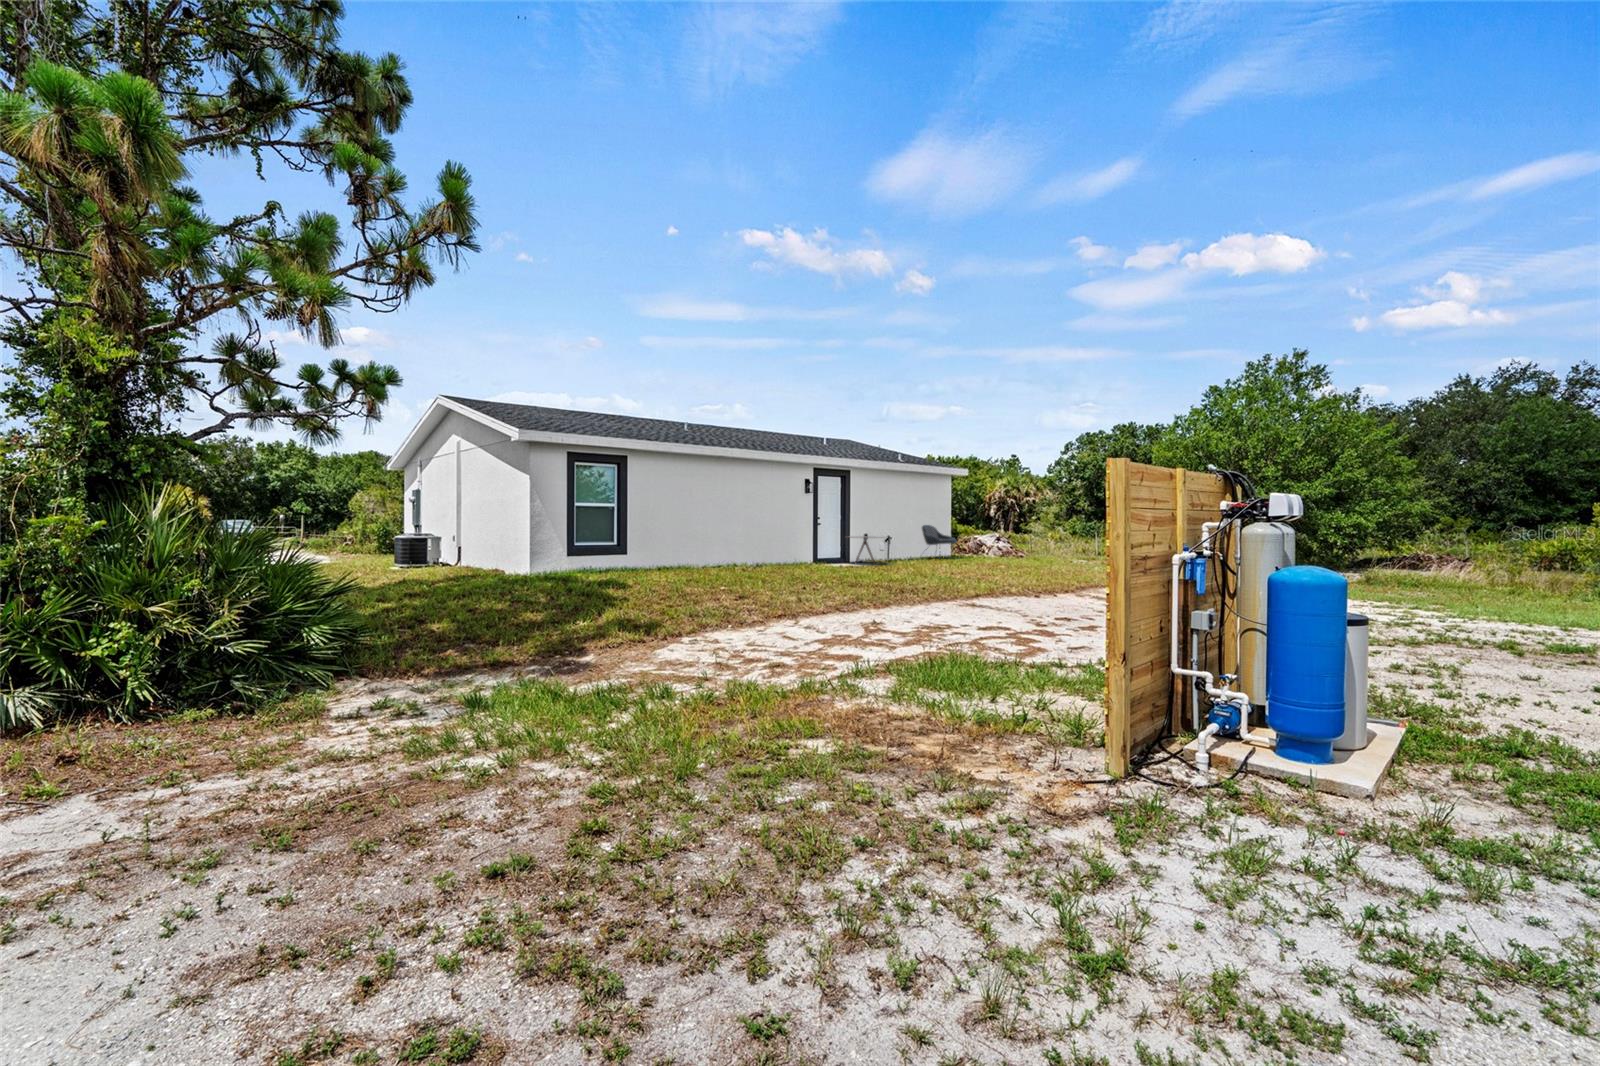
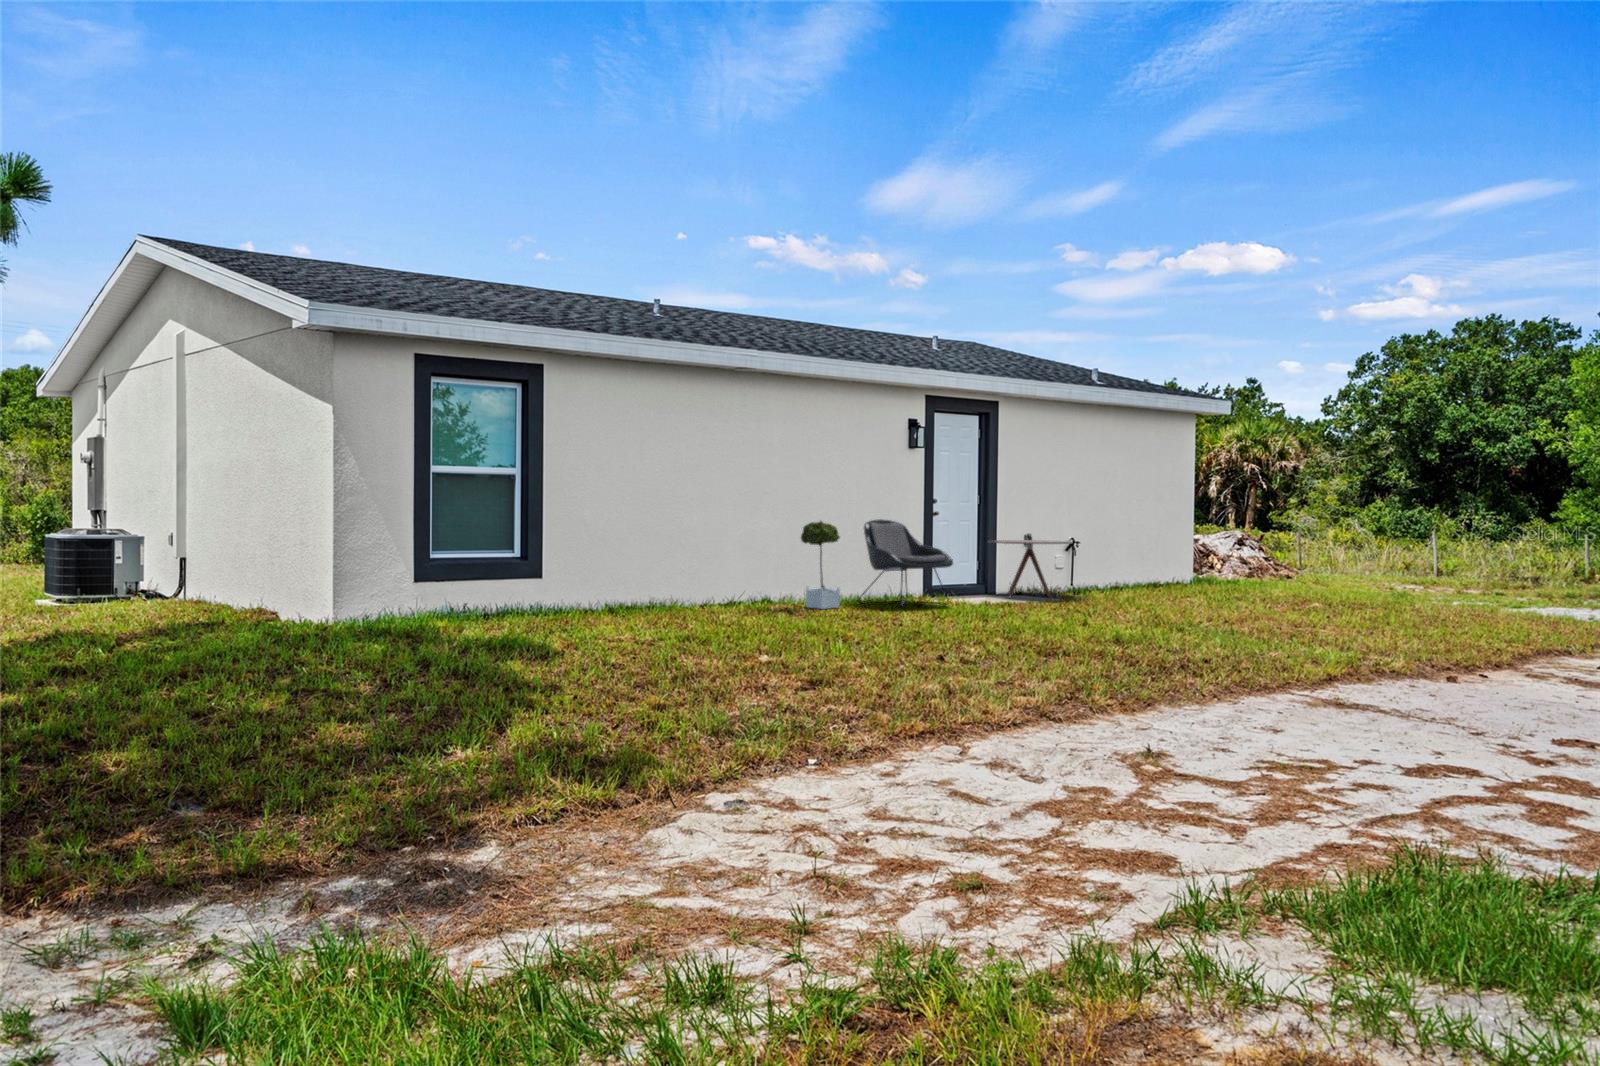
lounge chair: present [922,525,957,558] -> present [859,519,953,608]
potted tree: none [752,527,771,569] -> present [801,521,840,609]

